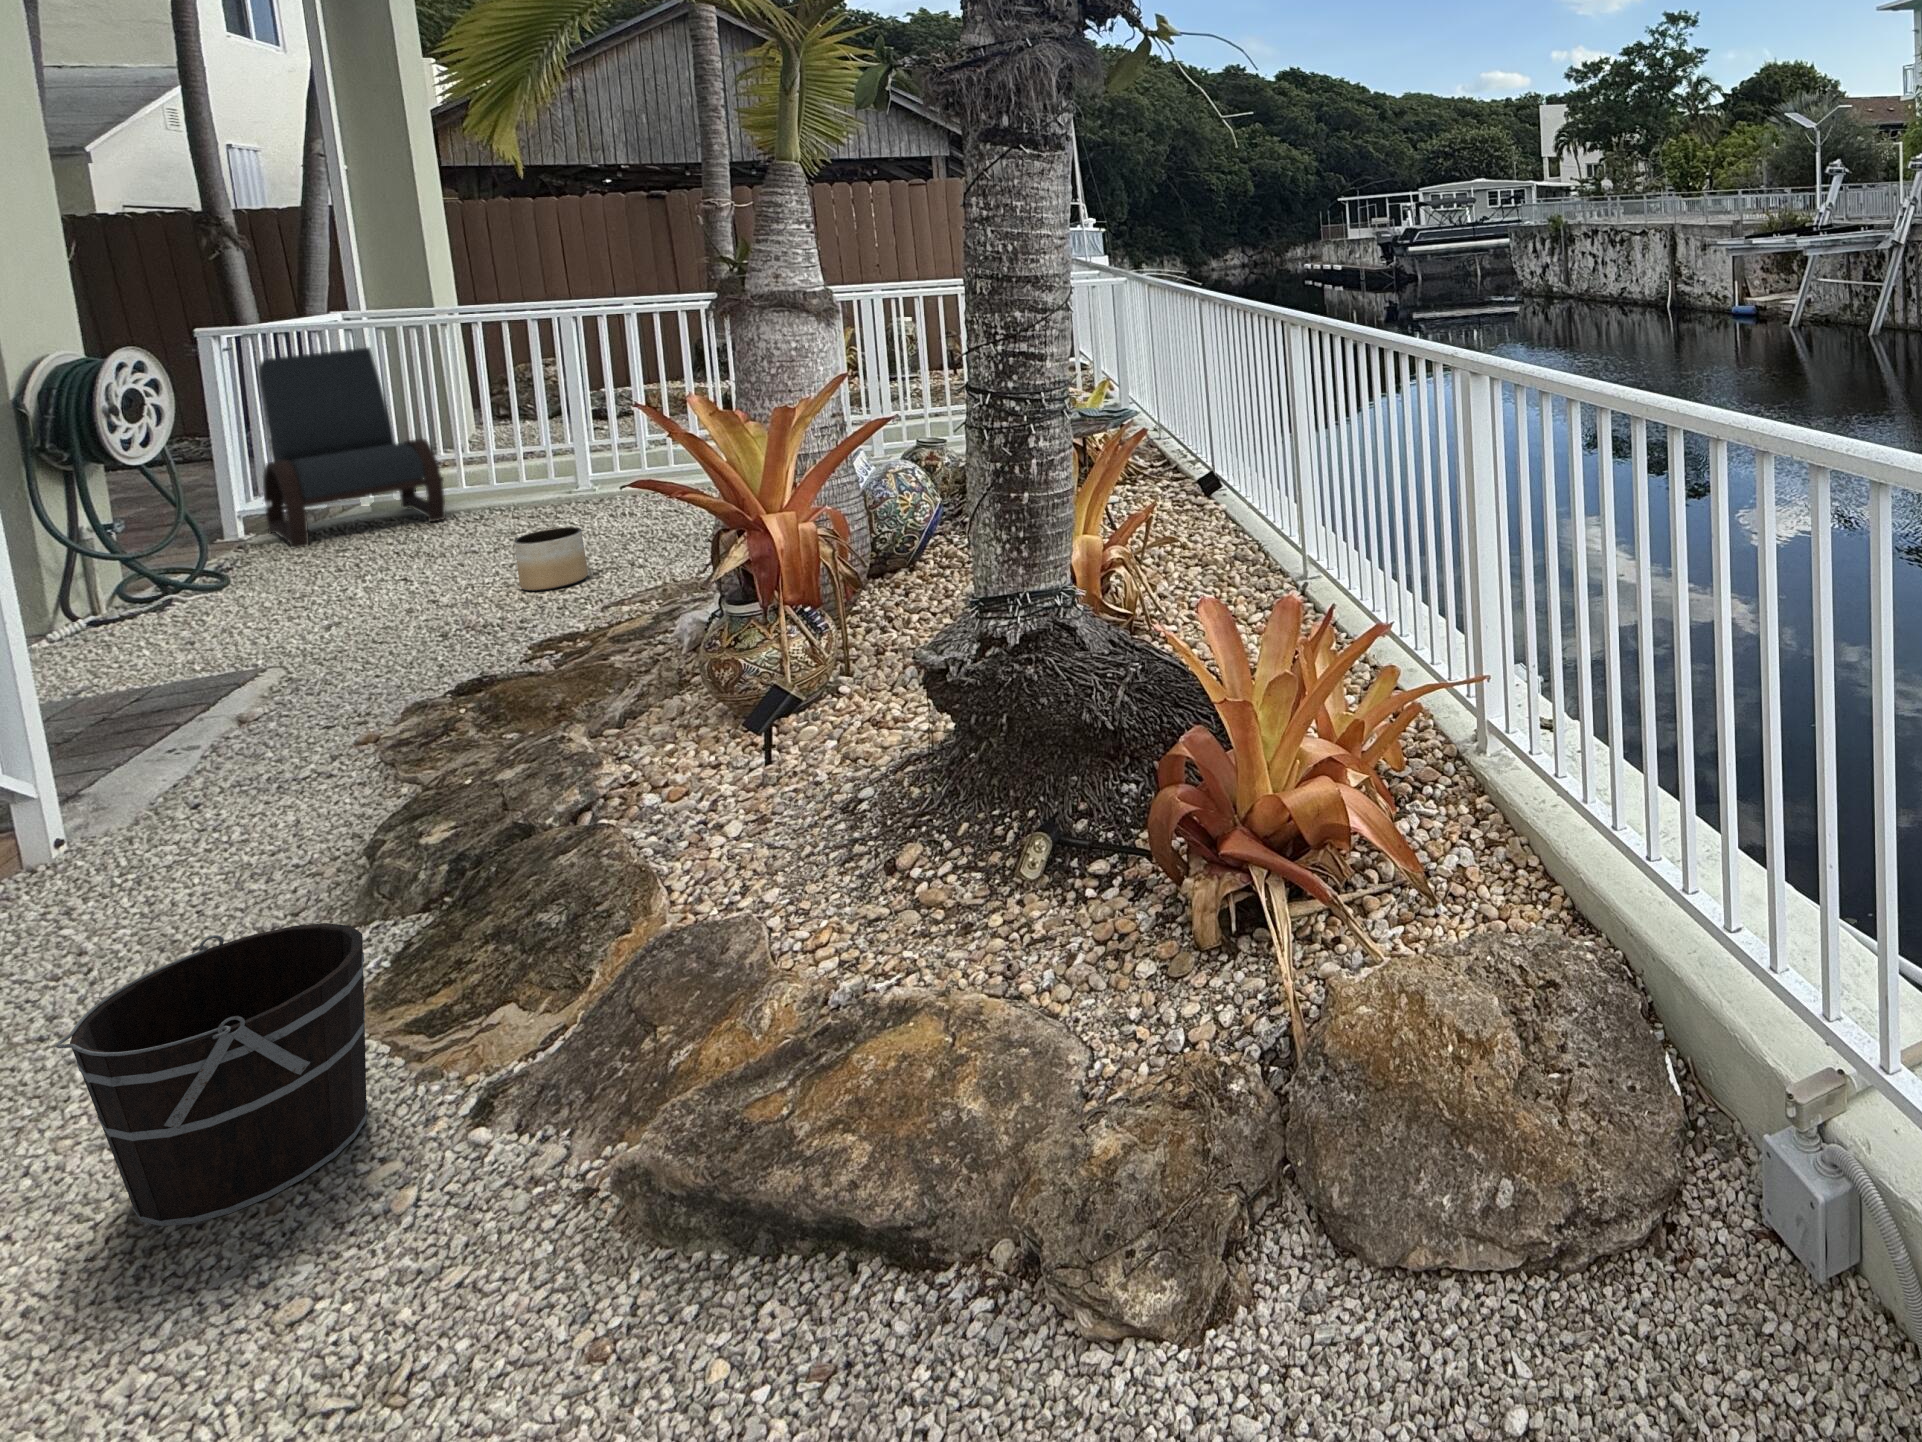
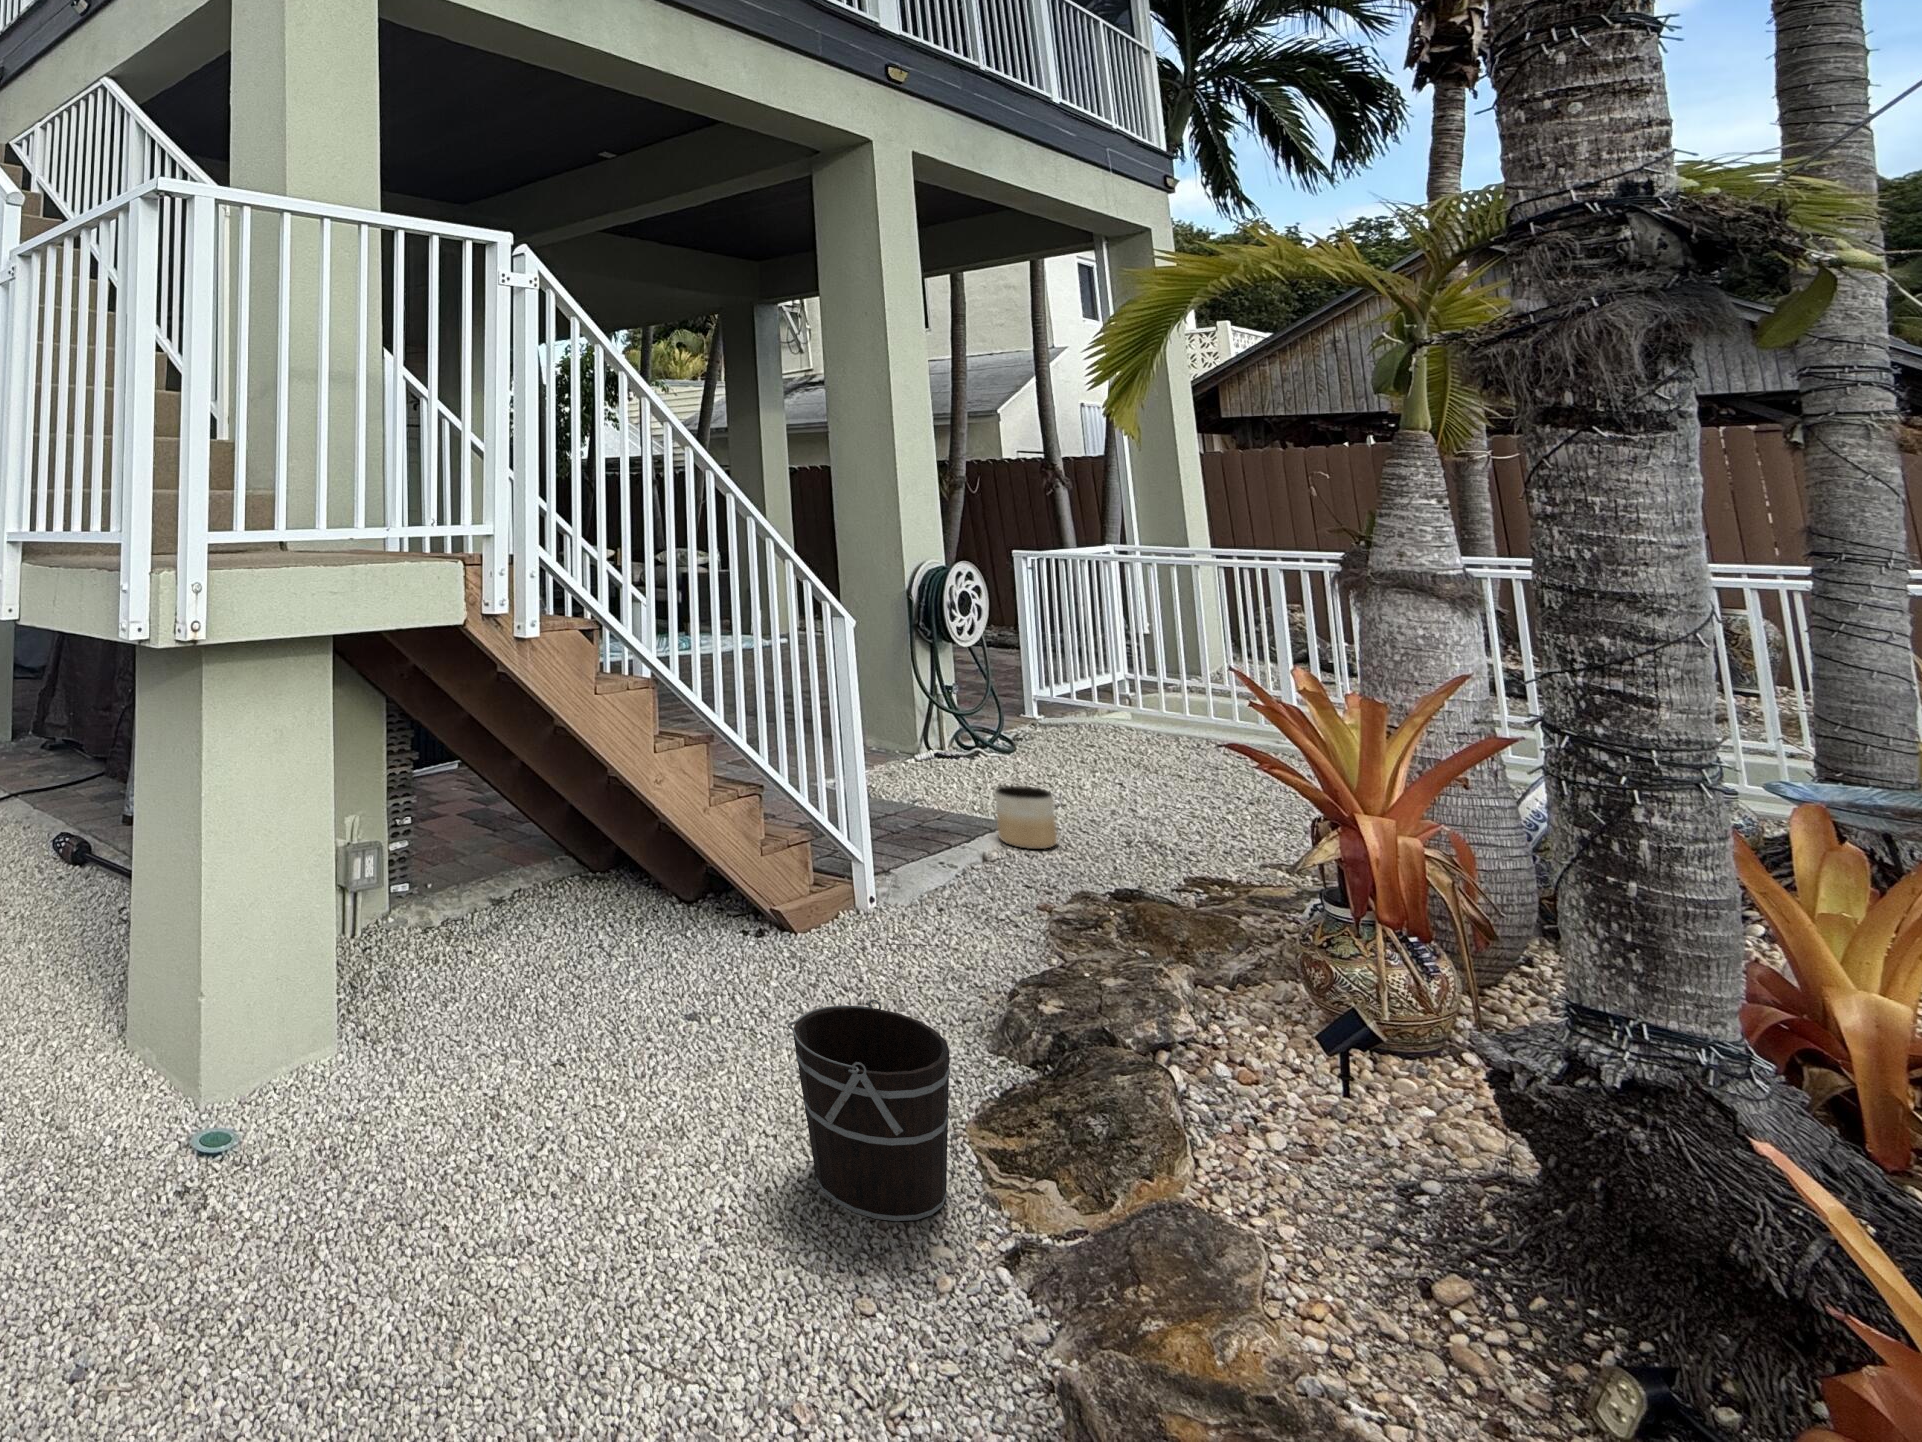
lounge chair: present [259,347,446,549] -> none [1048,581,1171,739]
planter: present [514,527,588,591] -> present [995,785,1057,849]

